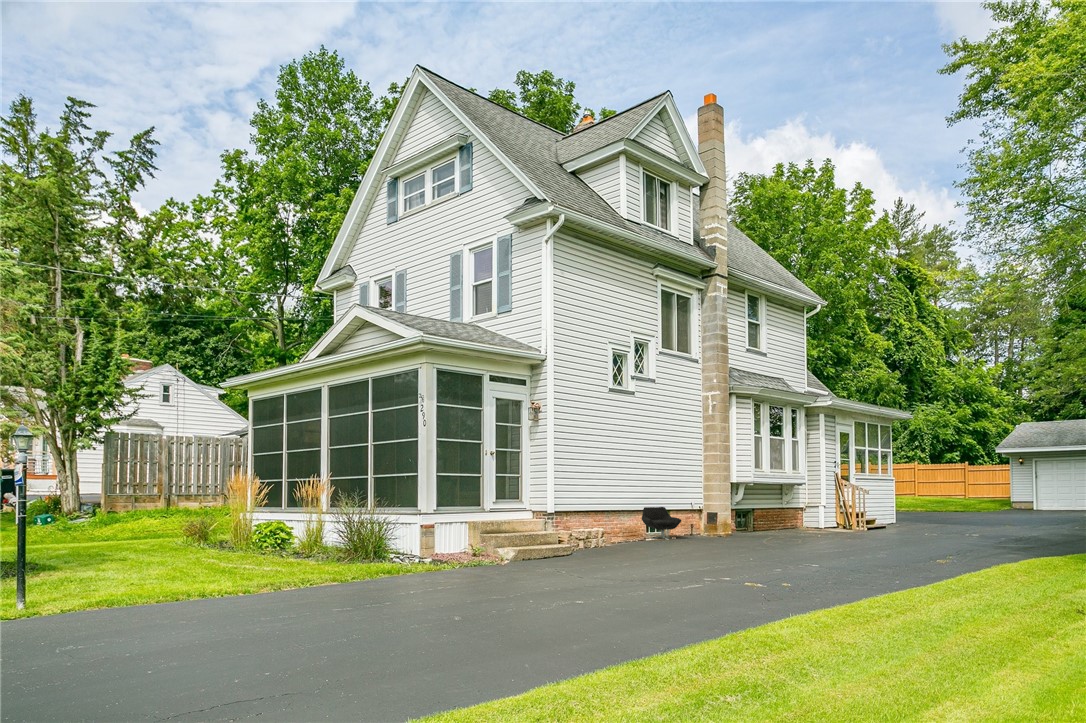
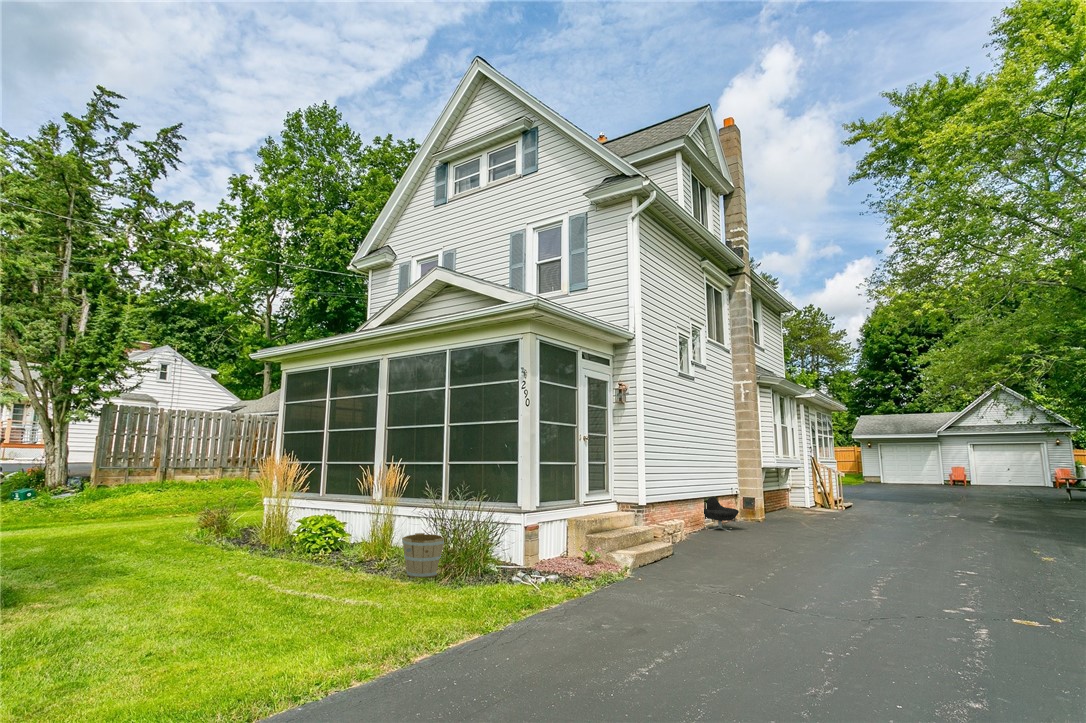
wooden bucket: none [312,531,347,563] -> present [402,533,445,577]

